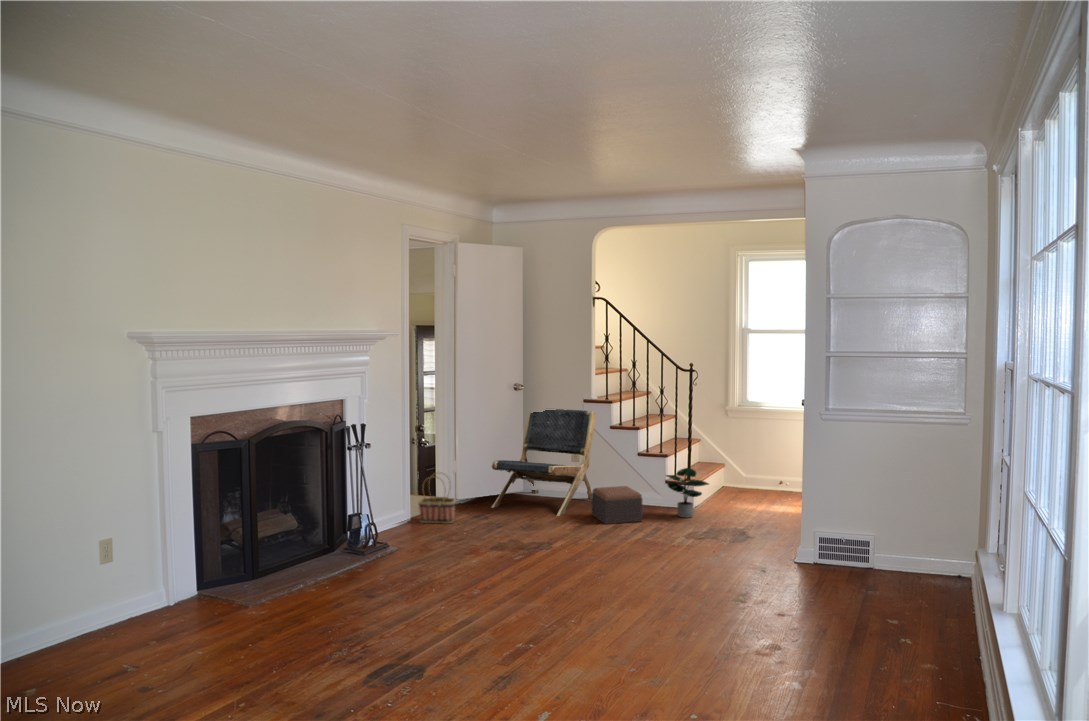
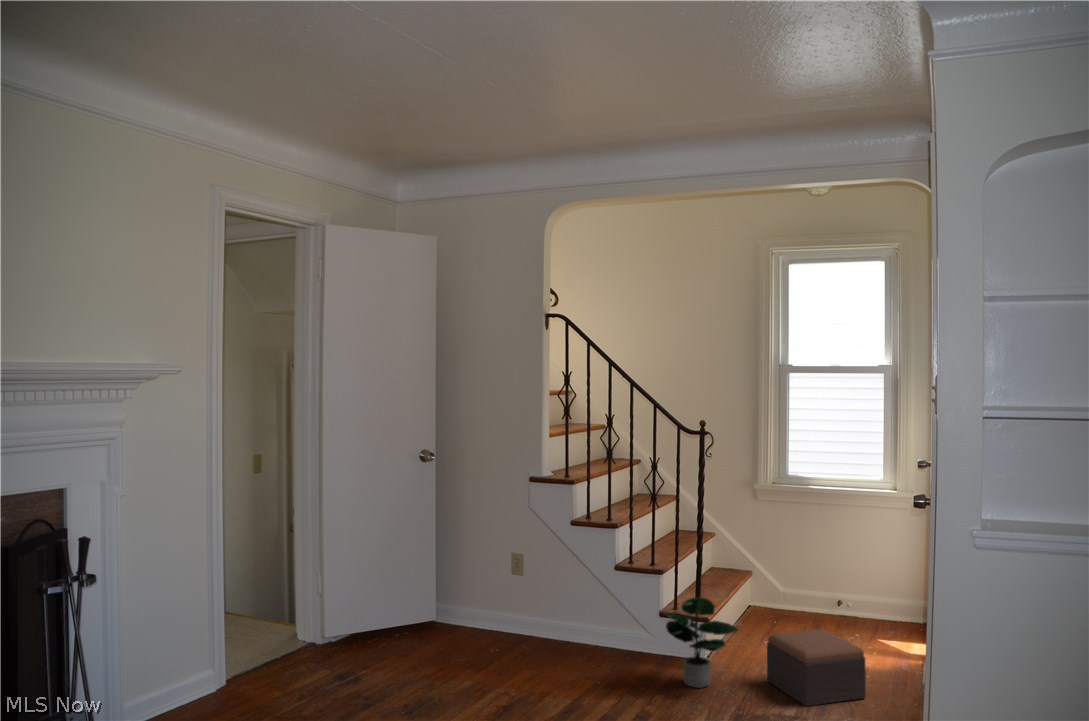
lounge chair: present [491,409,596,516] -> none [369,488,549,685]
basket: present [418,477,456,523] -> none [226,611,296,706]
footstool: present [592,486,642,524] -> present [767,629,866,706]

